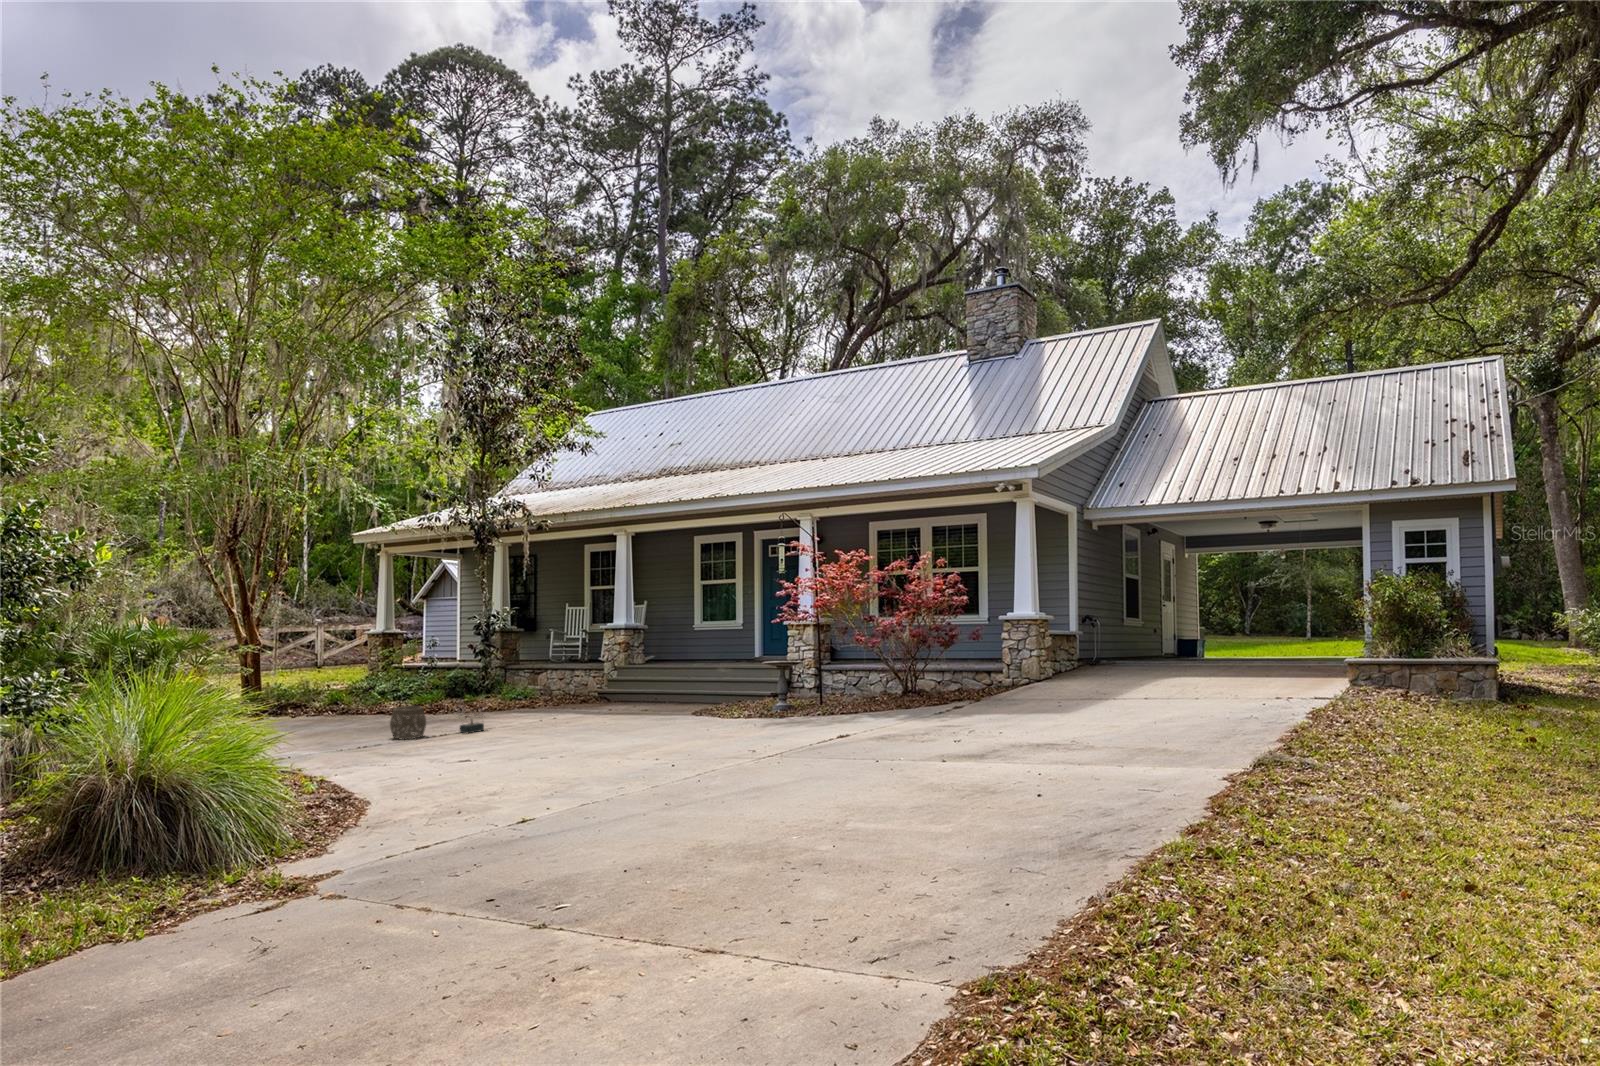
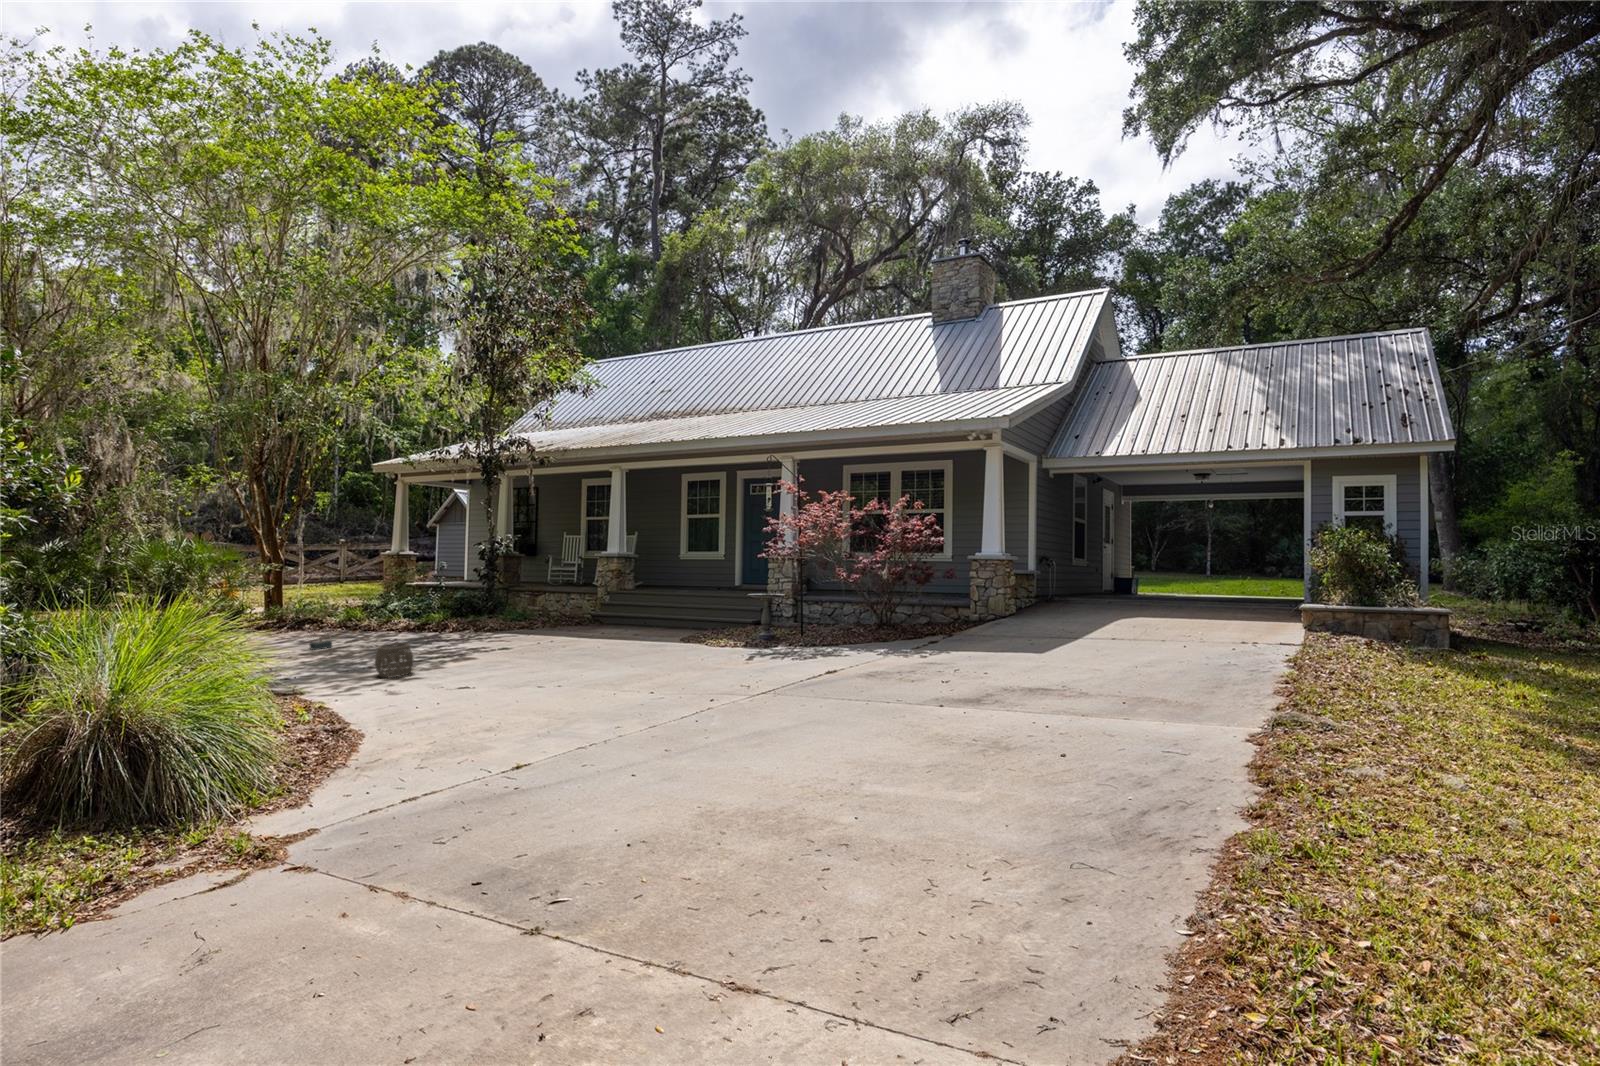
decorative plant: present [454,708,485,733] -> present [303,627,332,650]

